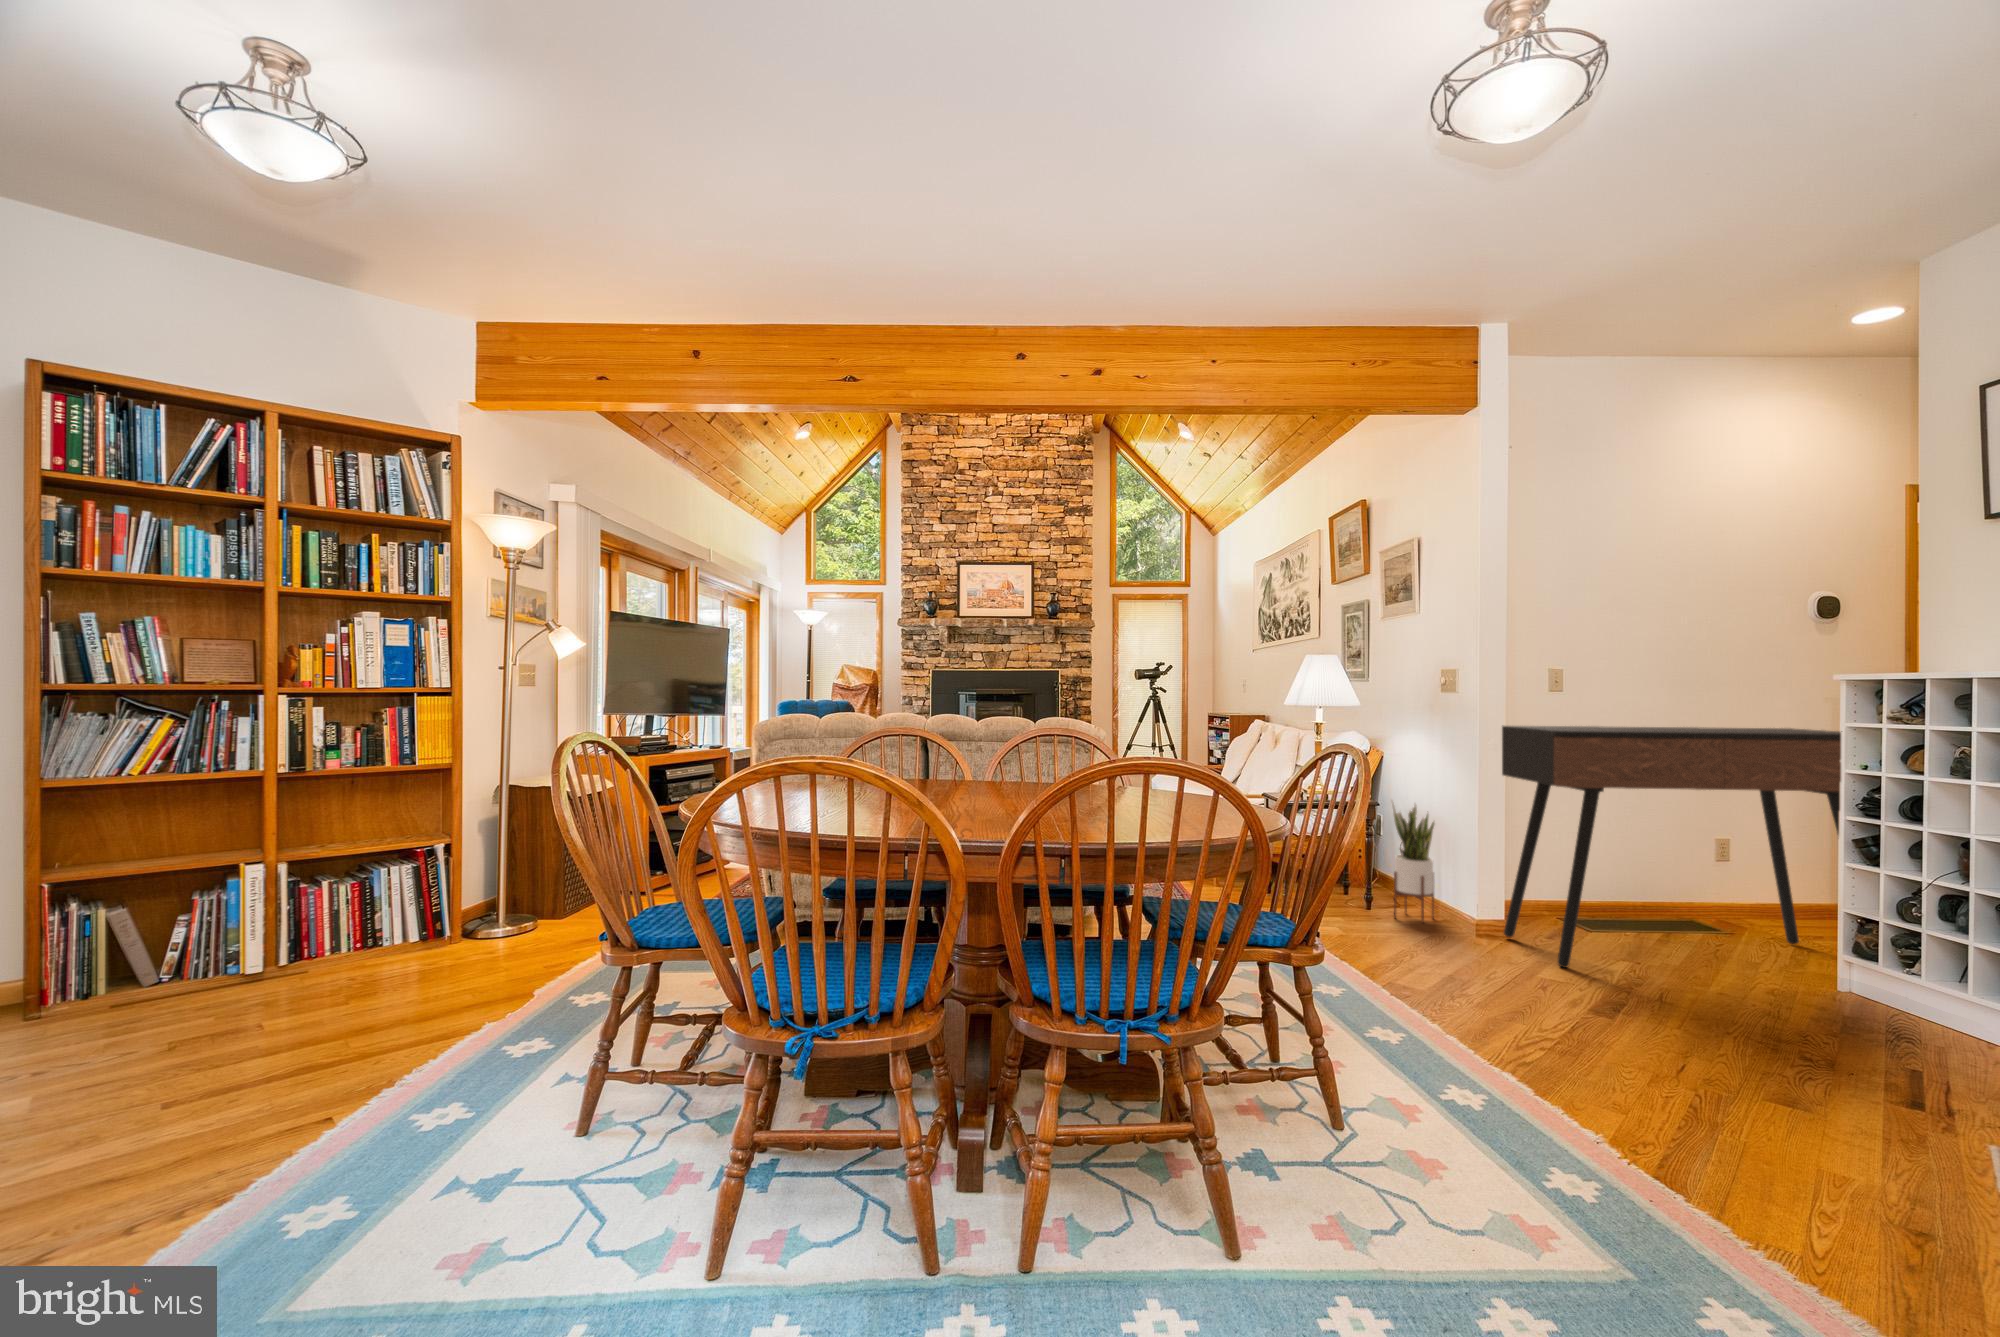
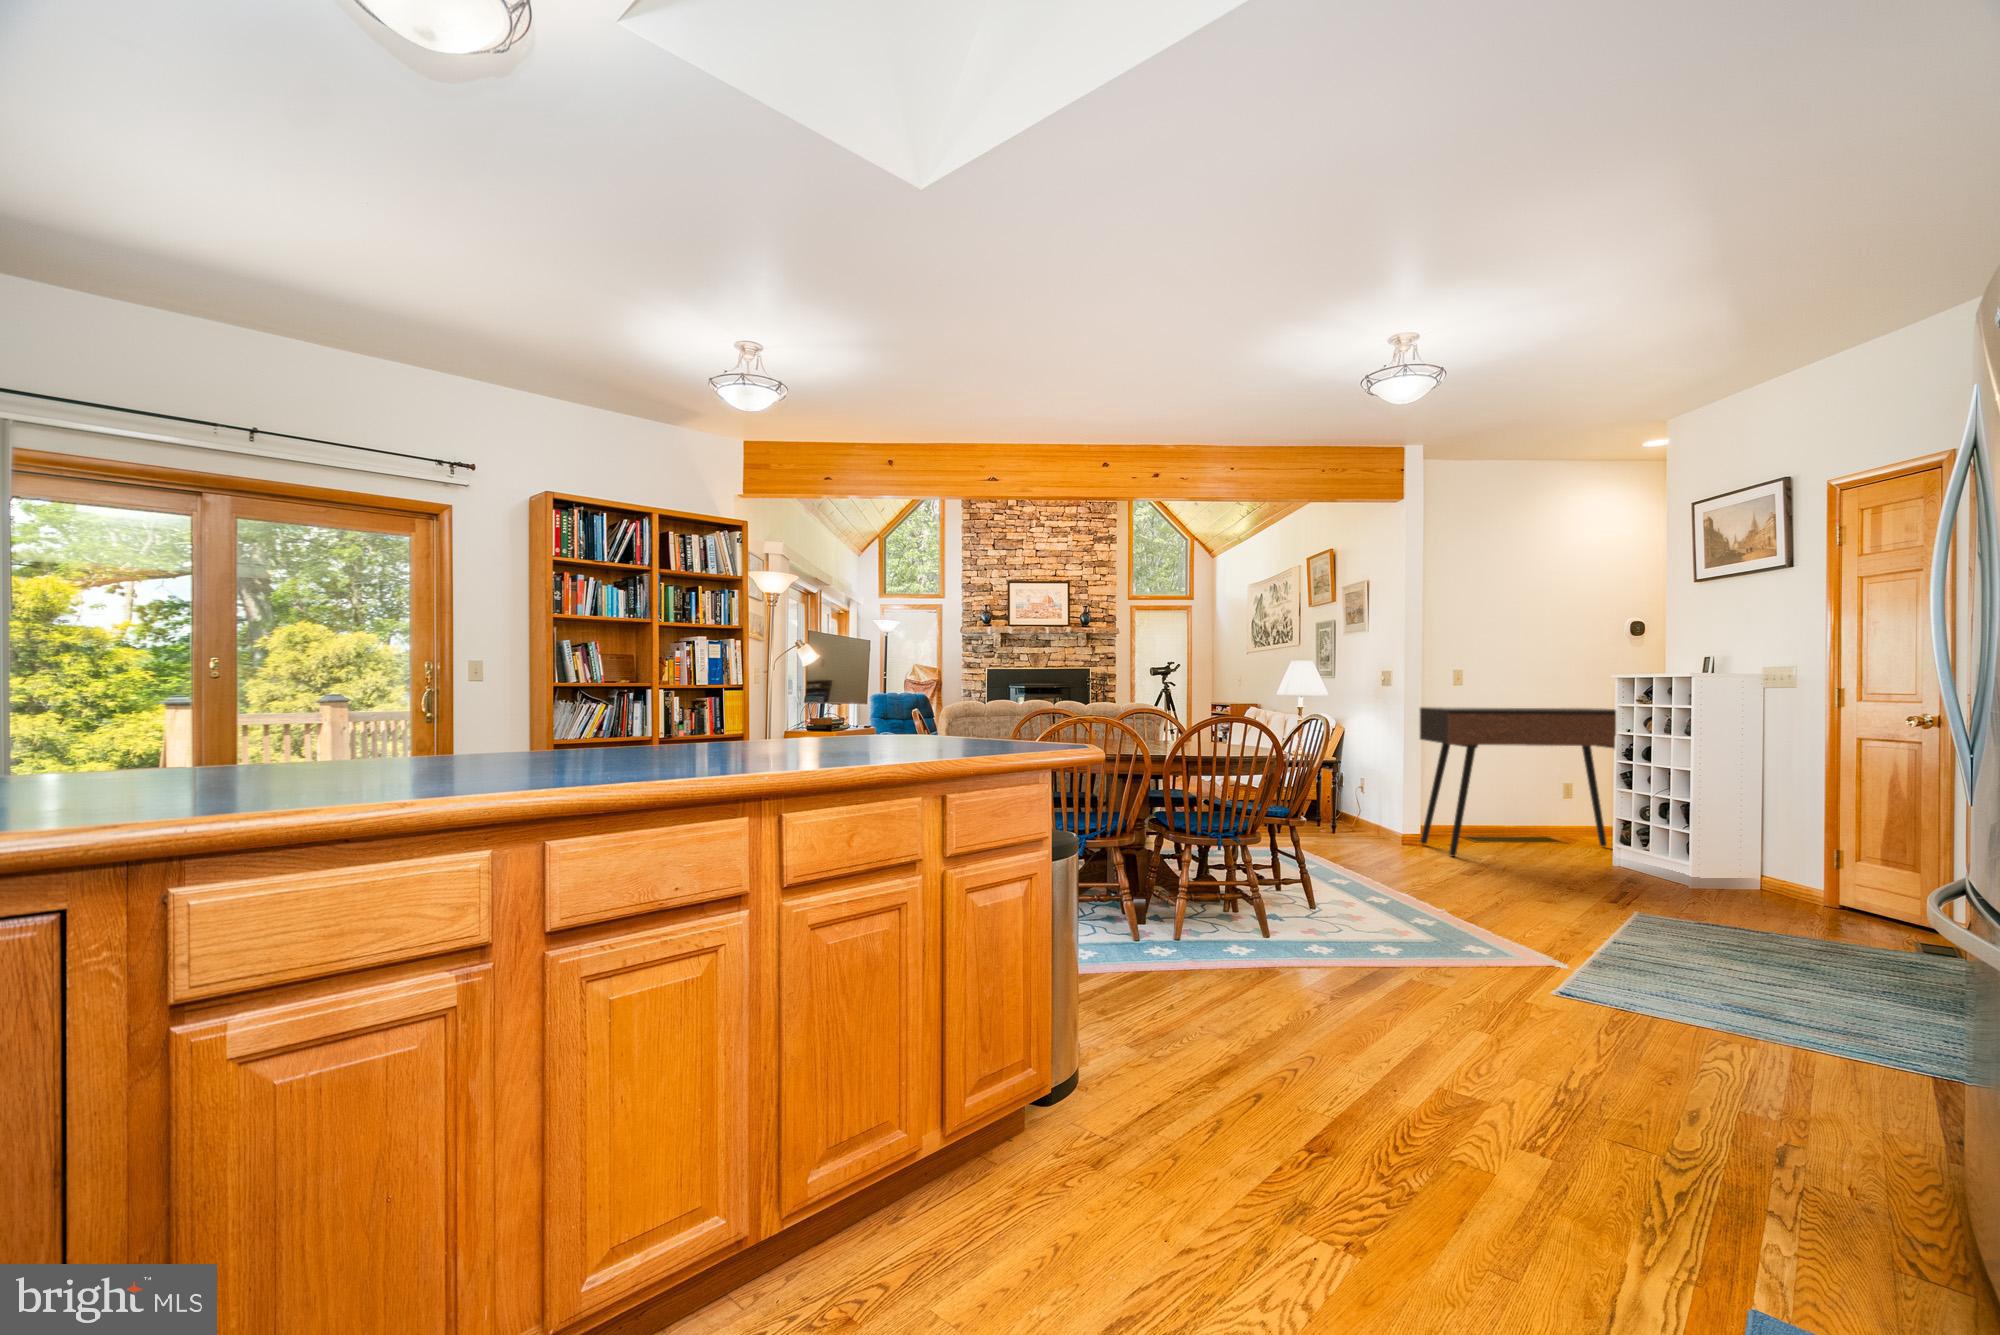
potted plant: present [1392,803,1435,923] -> none [1350,757,1378,839]

